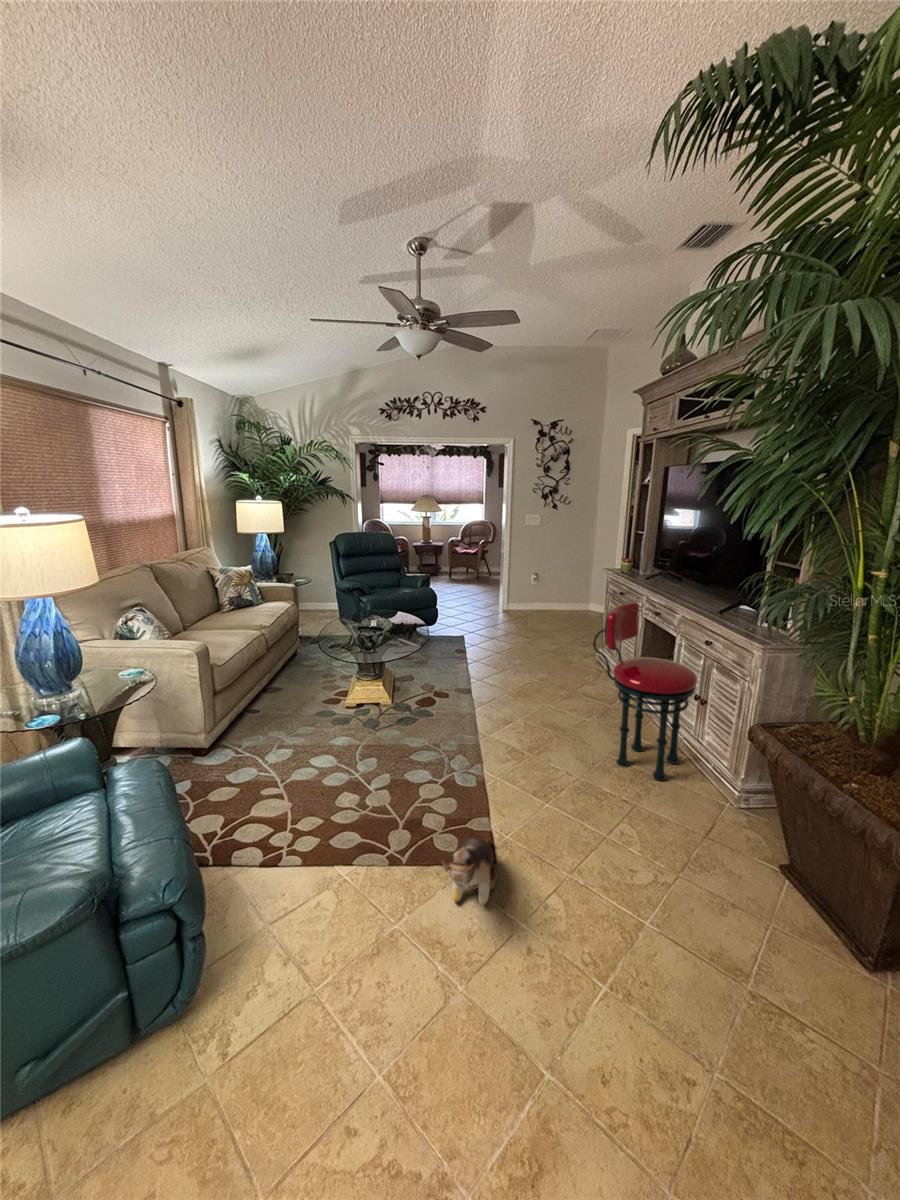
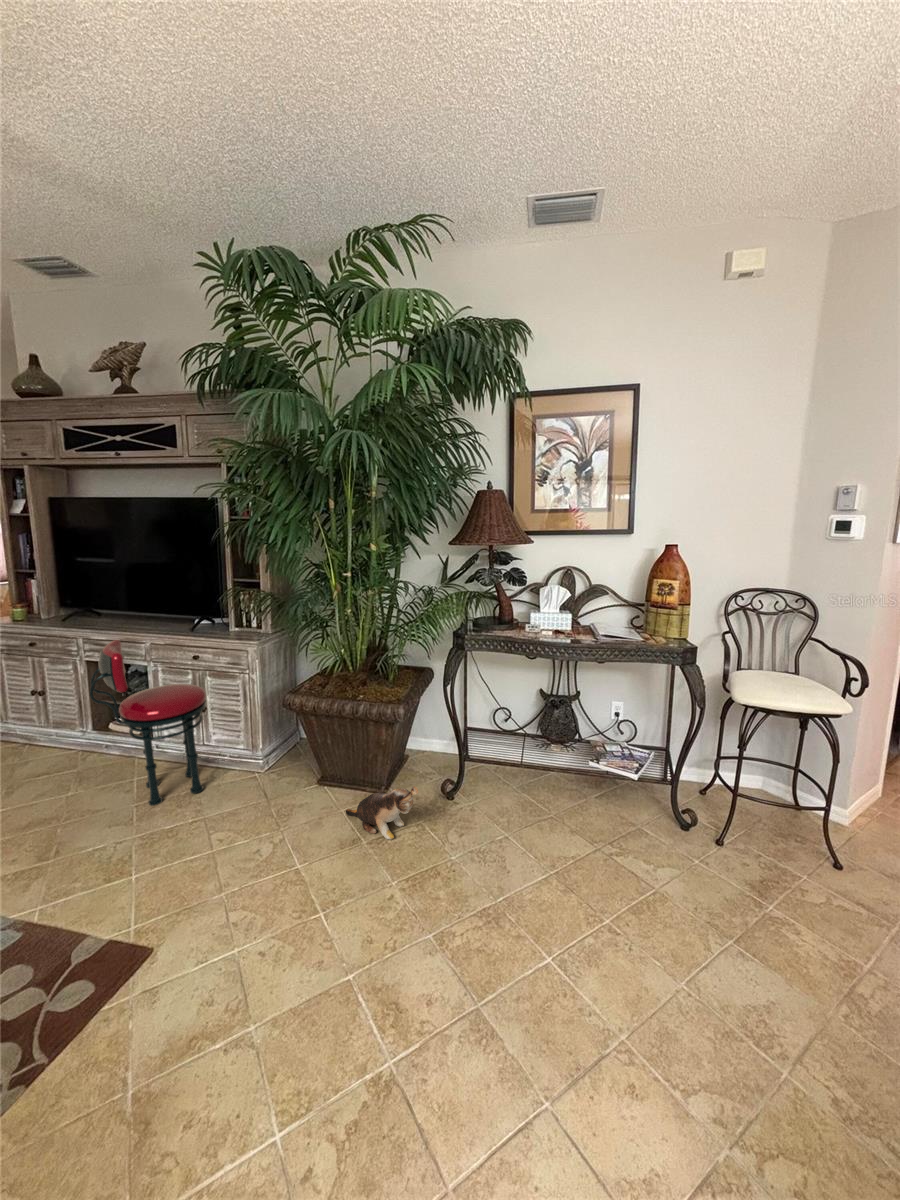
plush toy: present [442,837,498,905] -> present [346,786,418,840]

